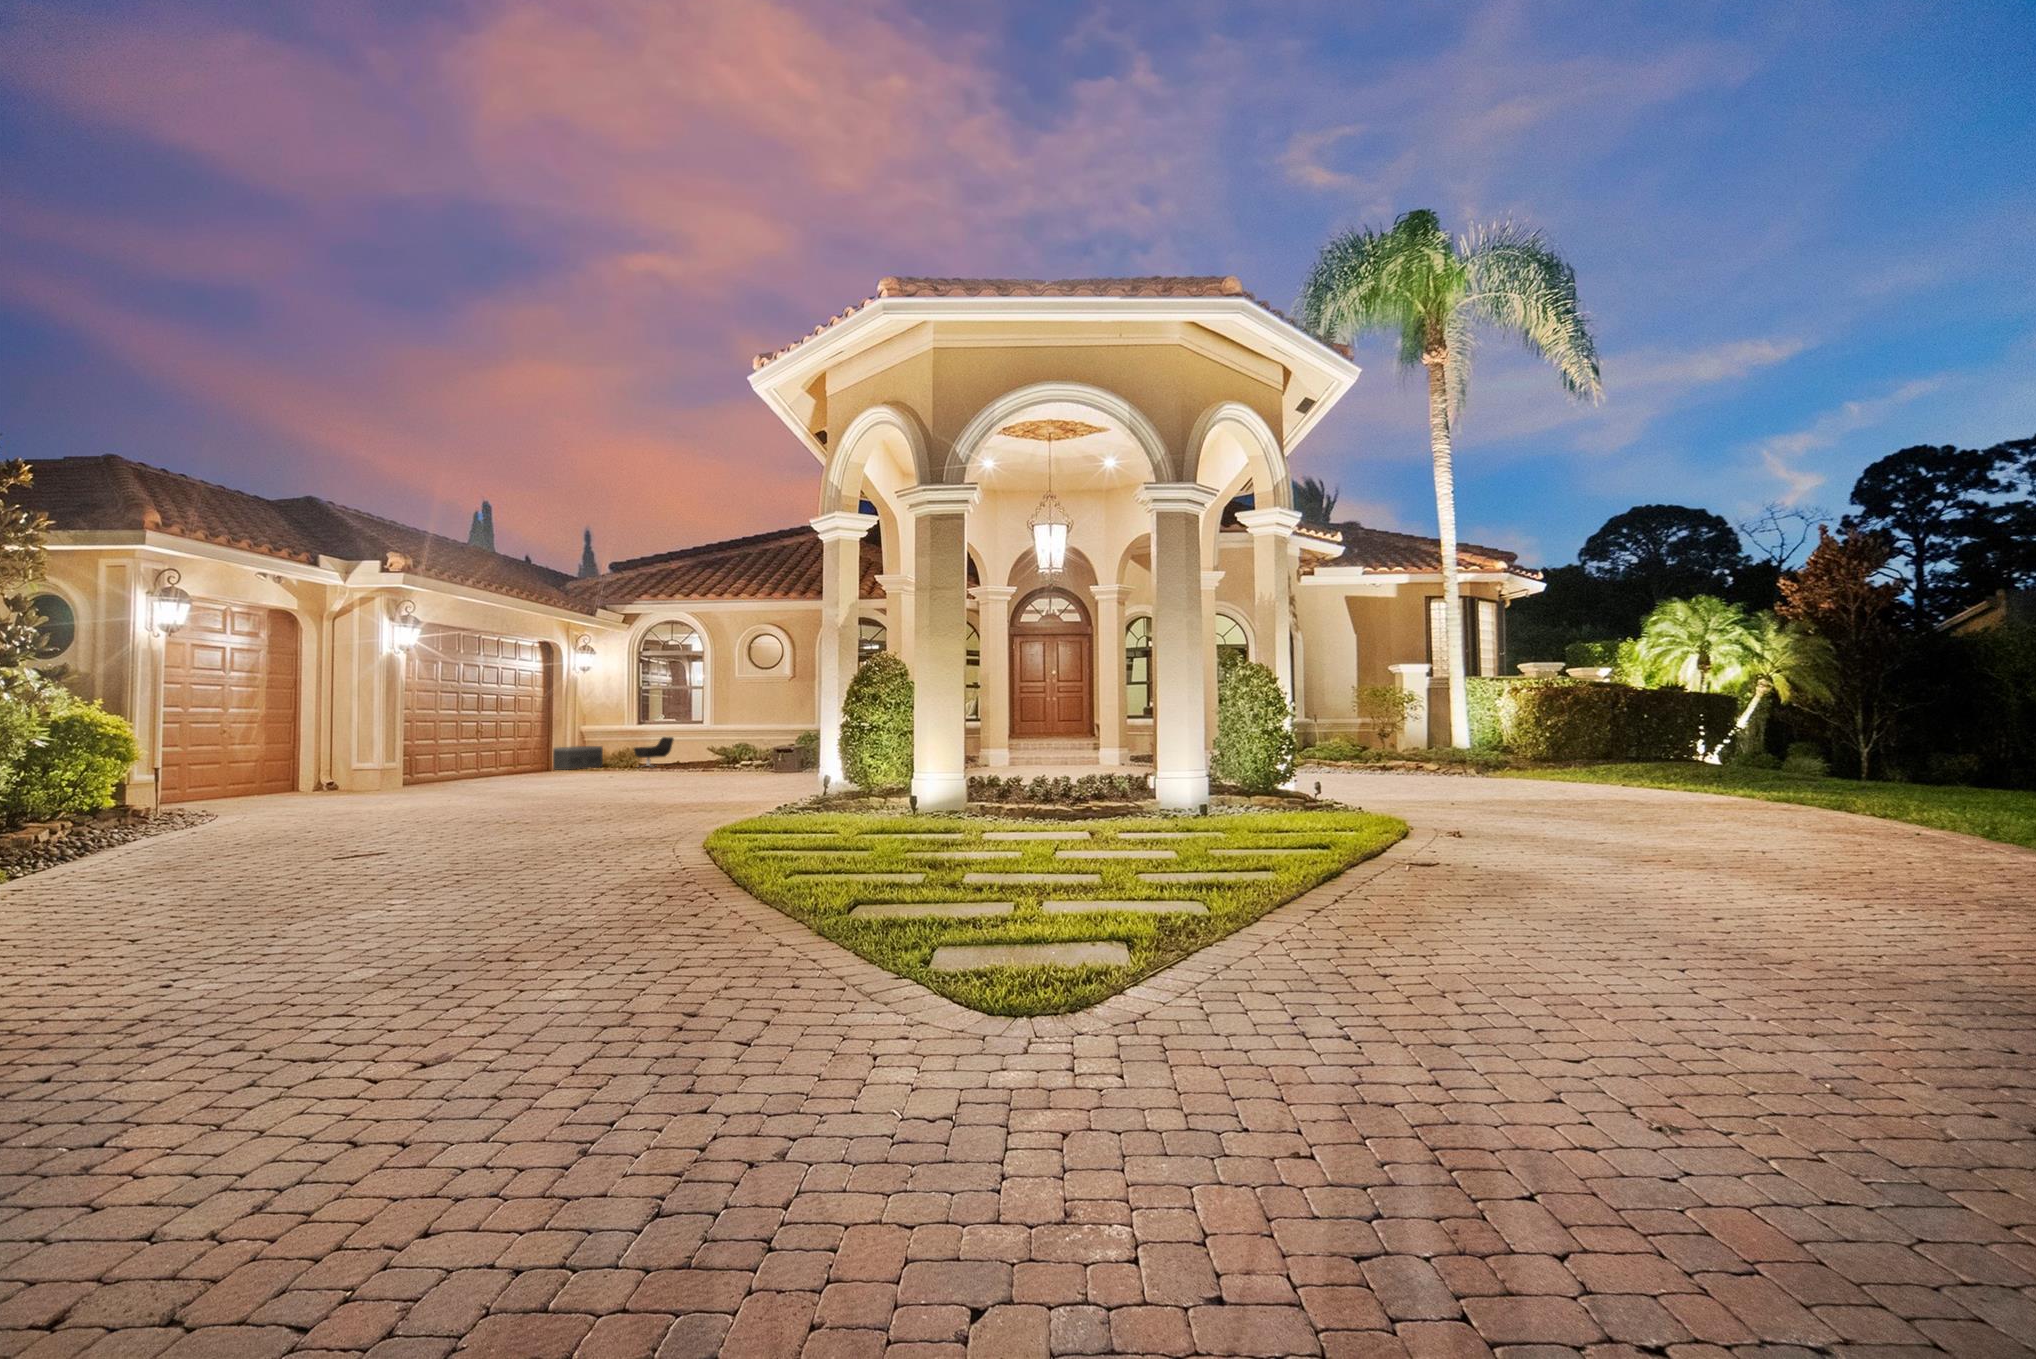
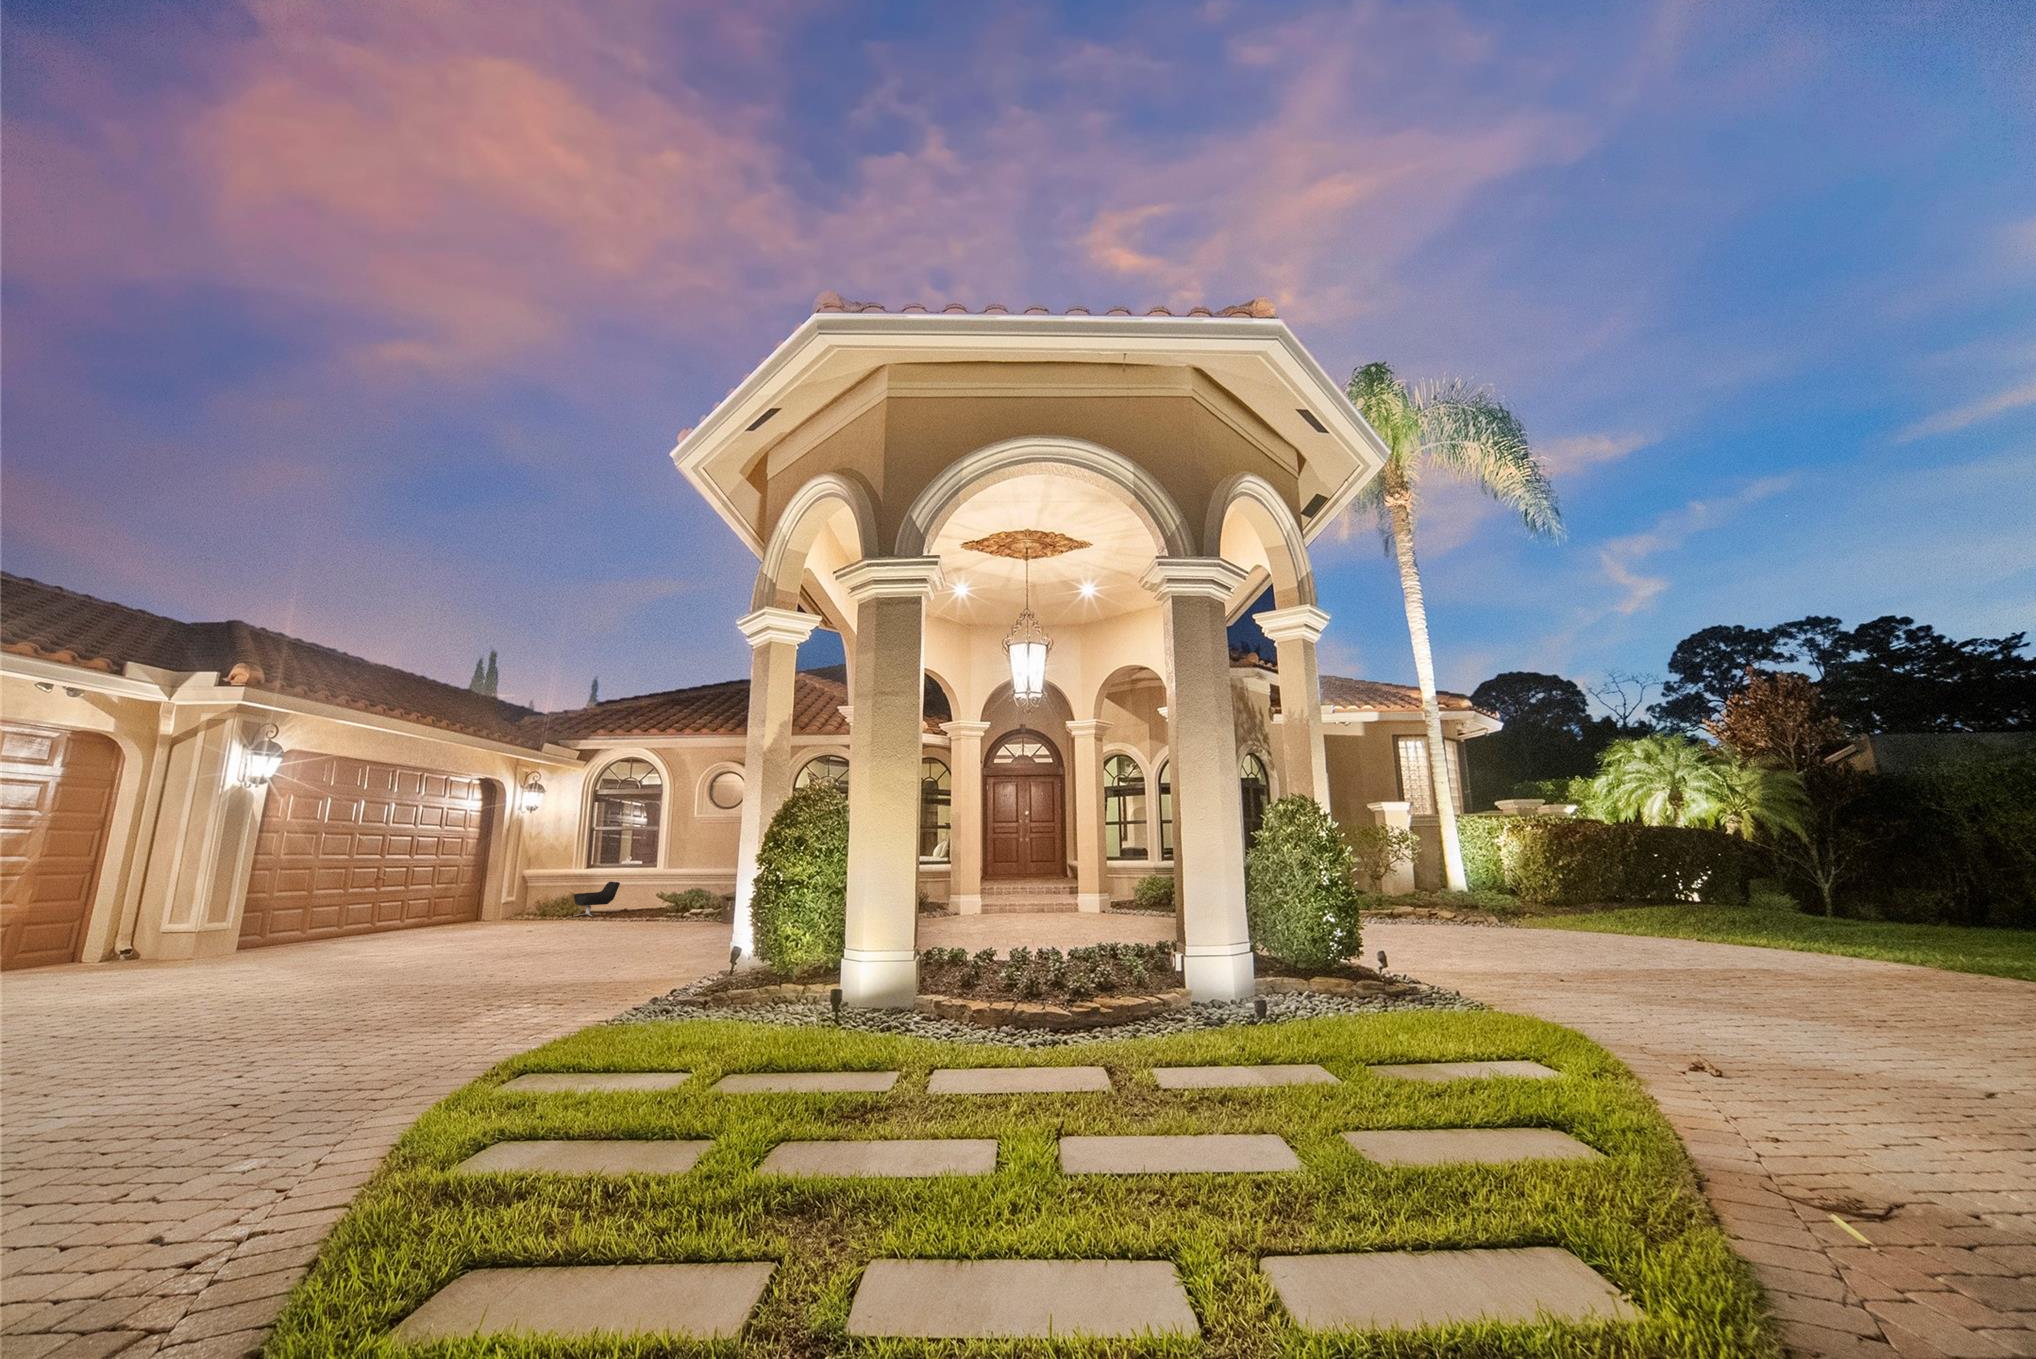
storage bench: present [553,746,603,770] -> none [474,893,539,921]

